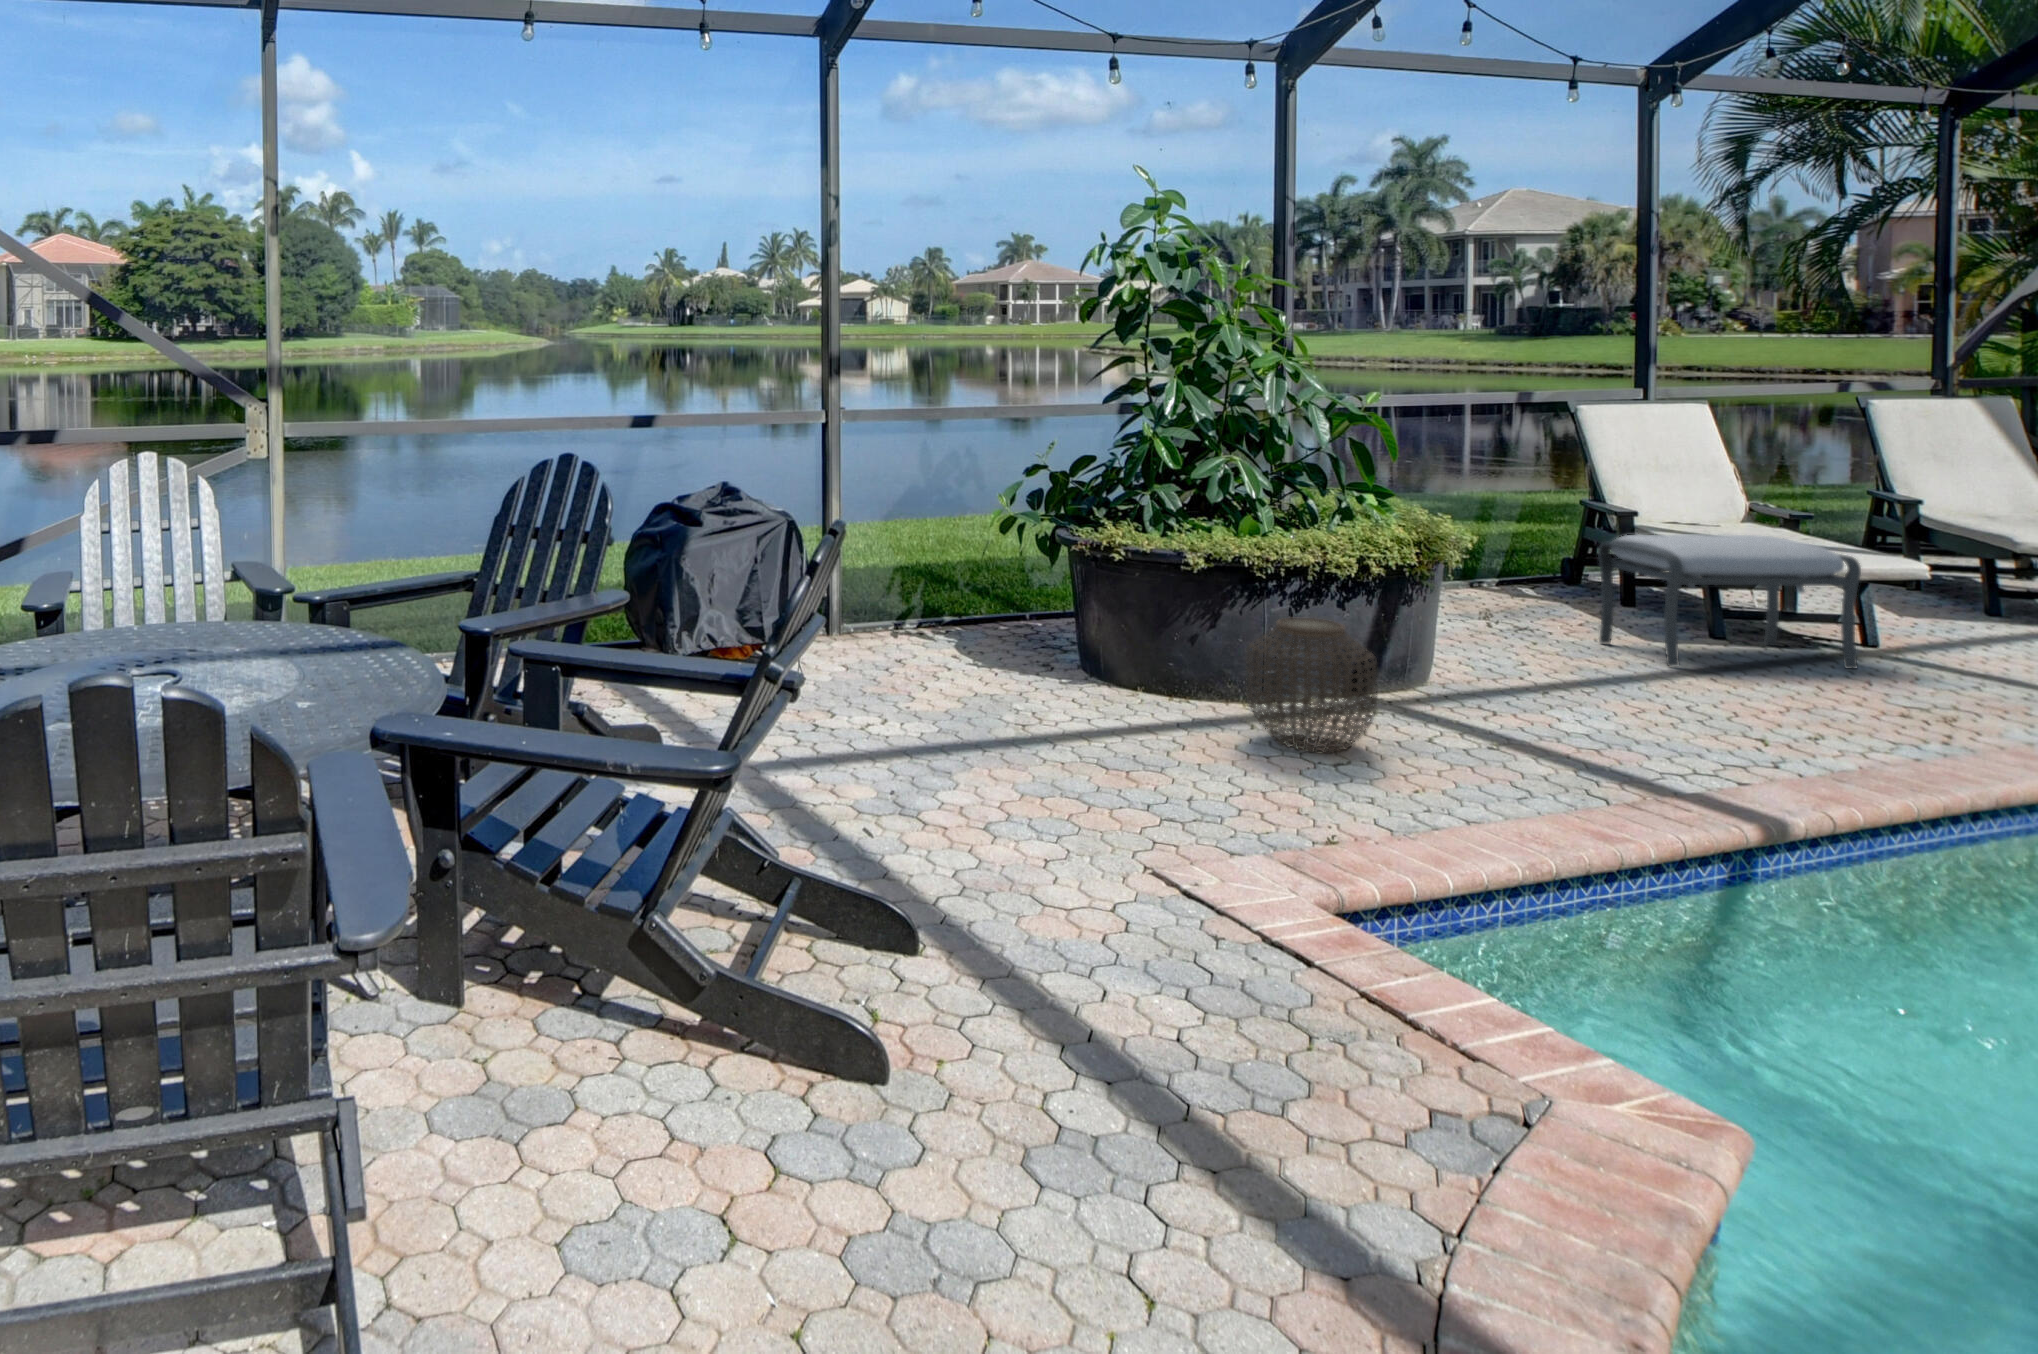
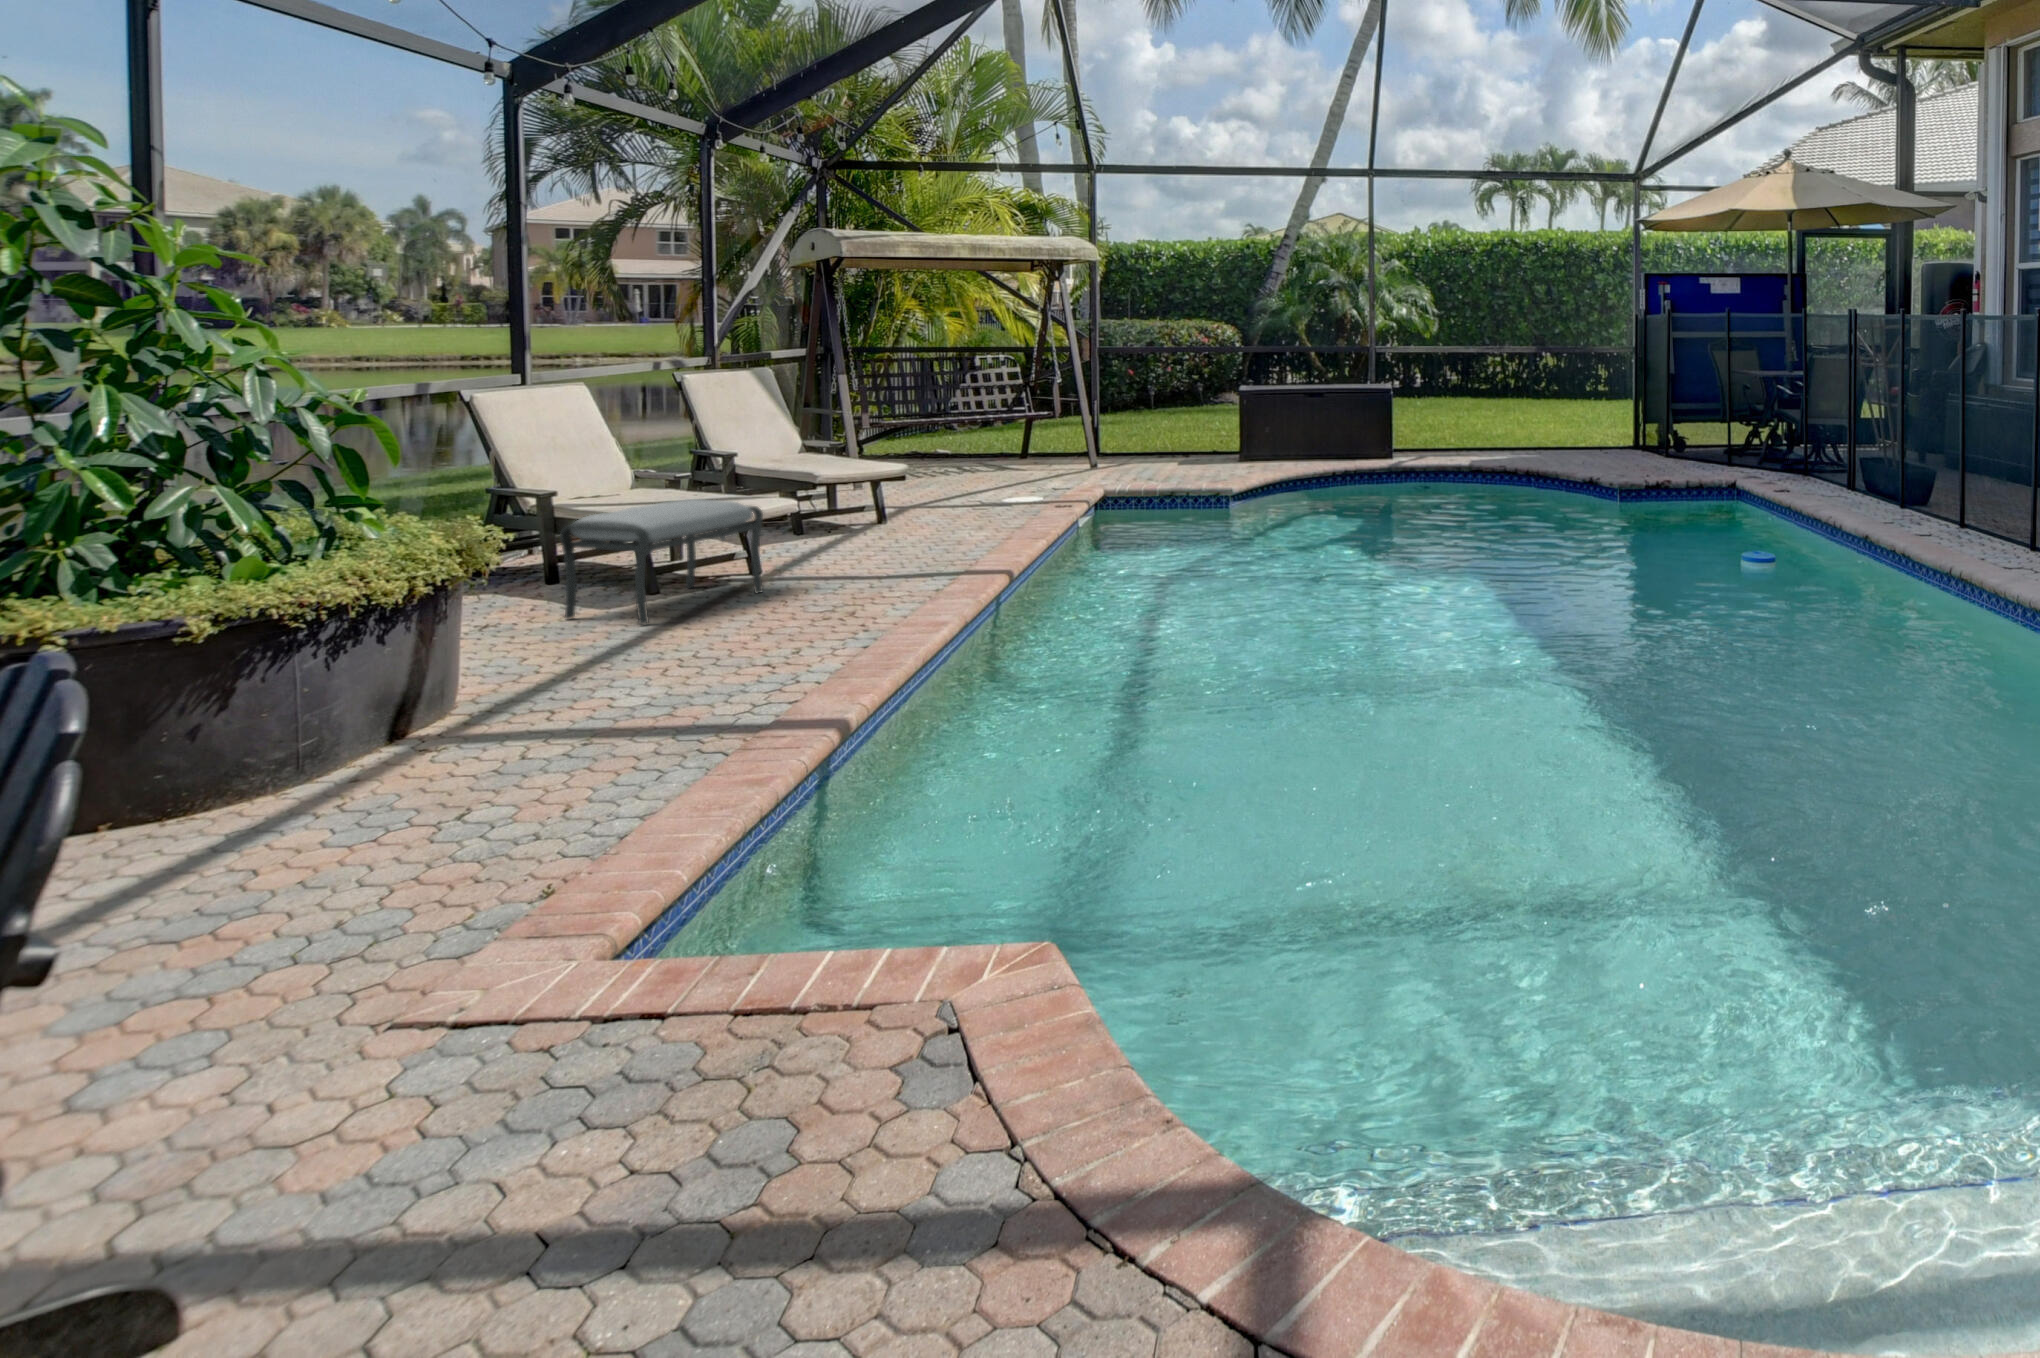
woven basket: present [1245,617,1377,753] -> none [310,662,483,818]

